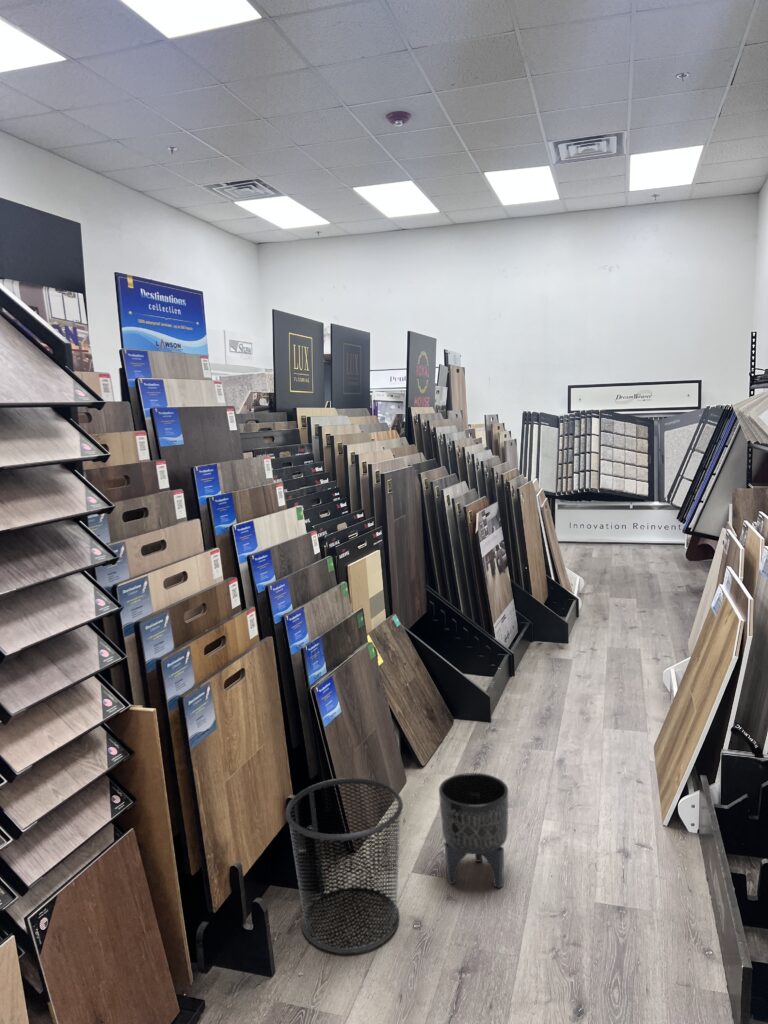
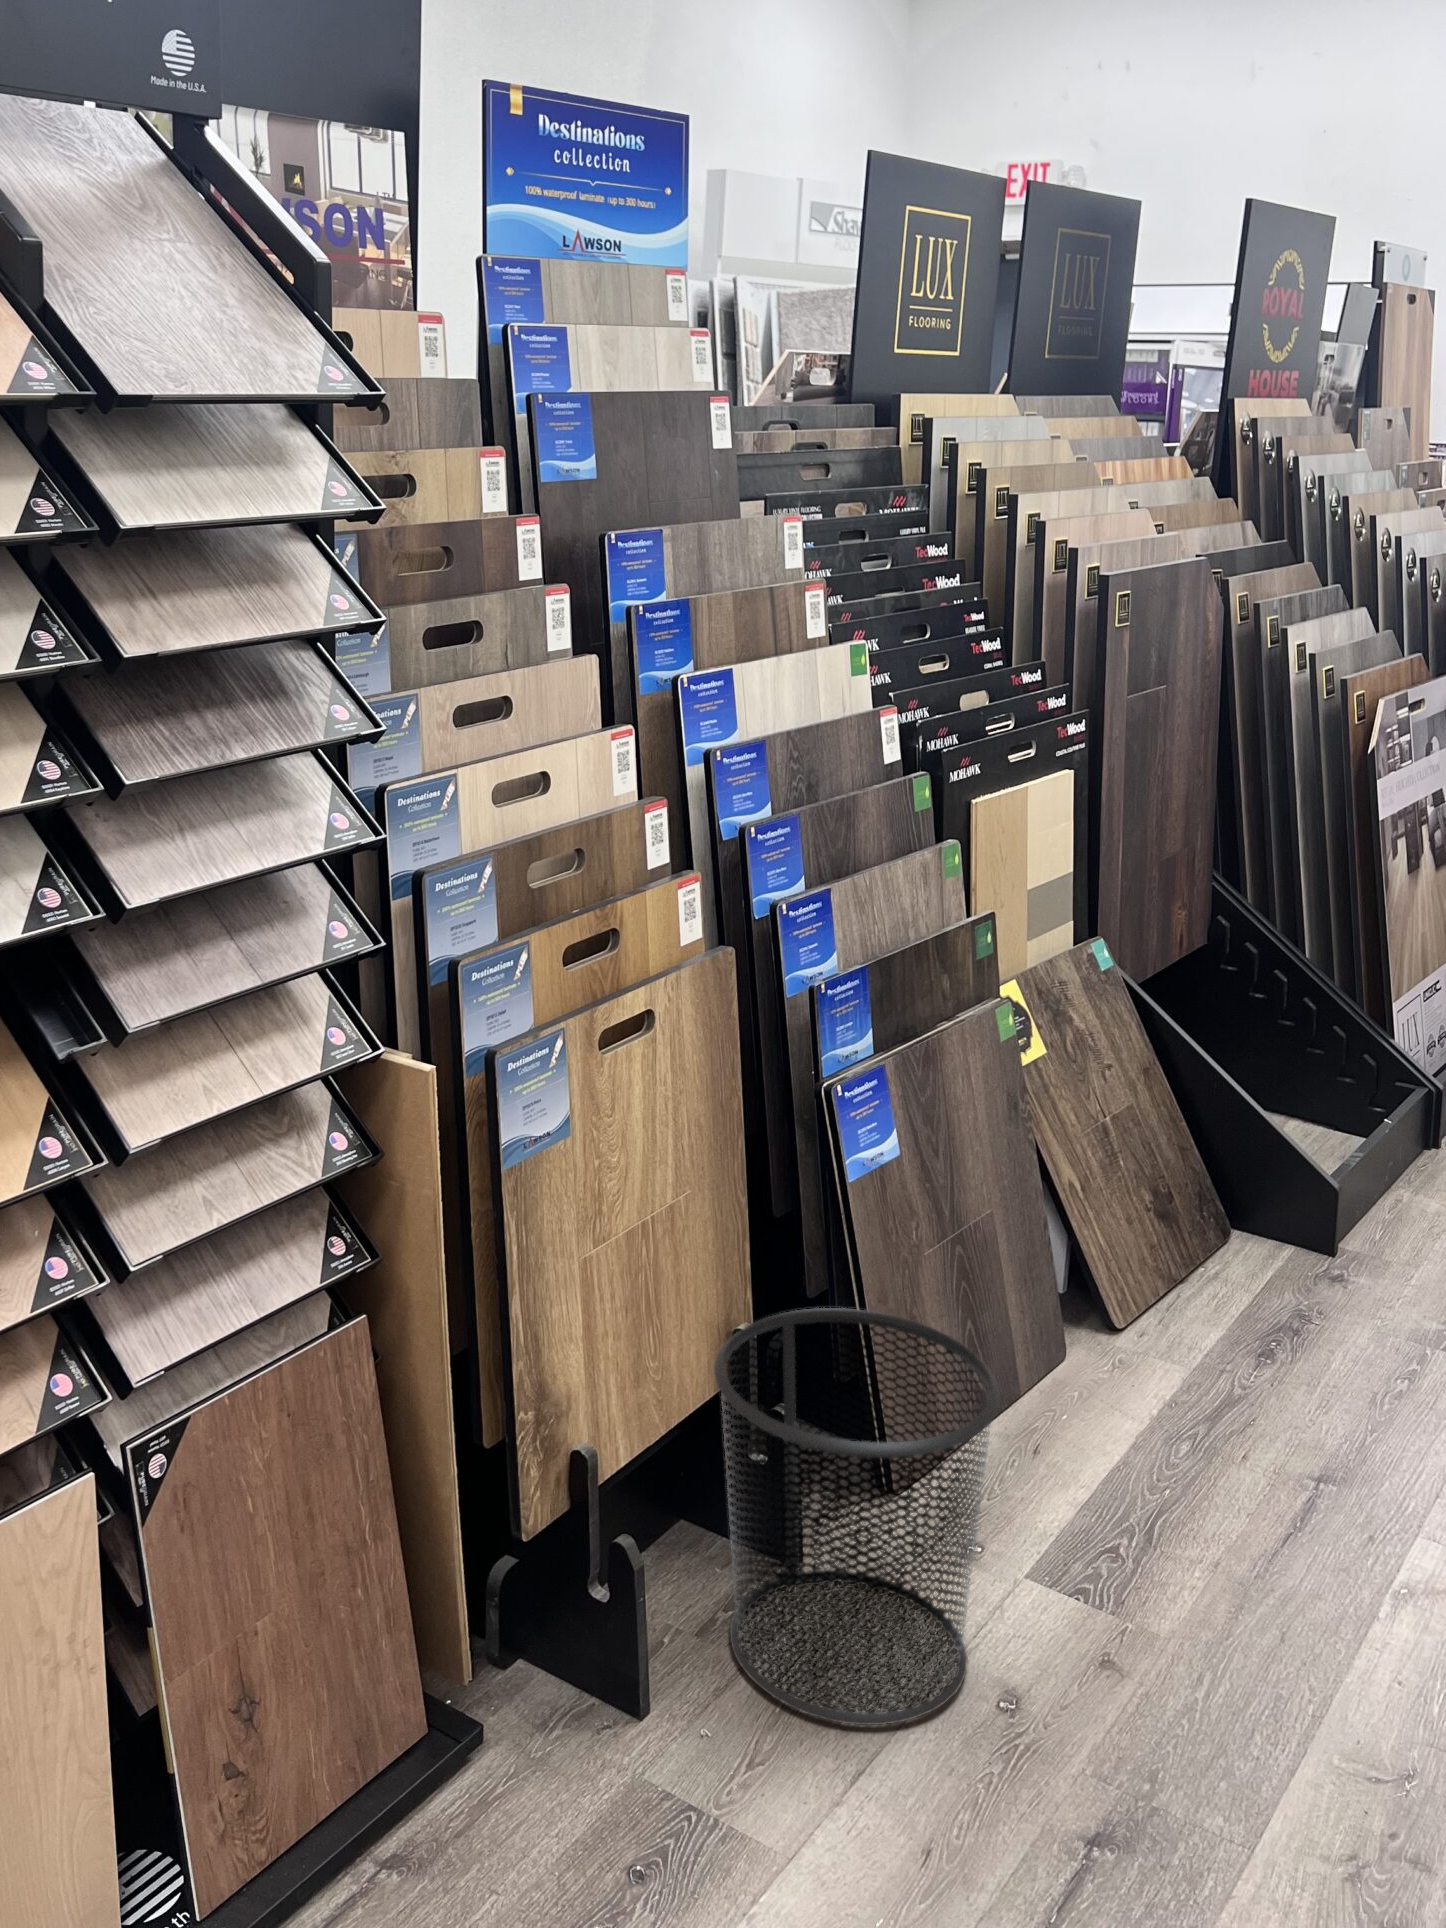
planter: present [439,773,508,888] -> none [1112,1368,1301,1680]

